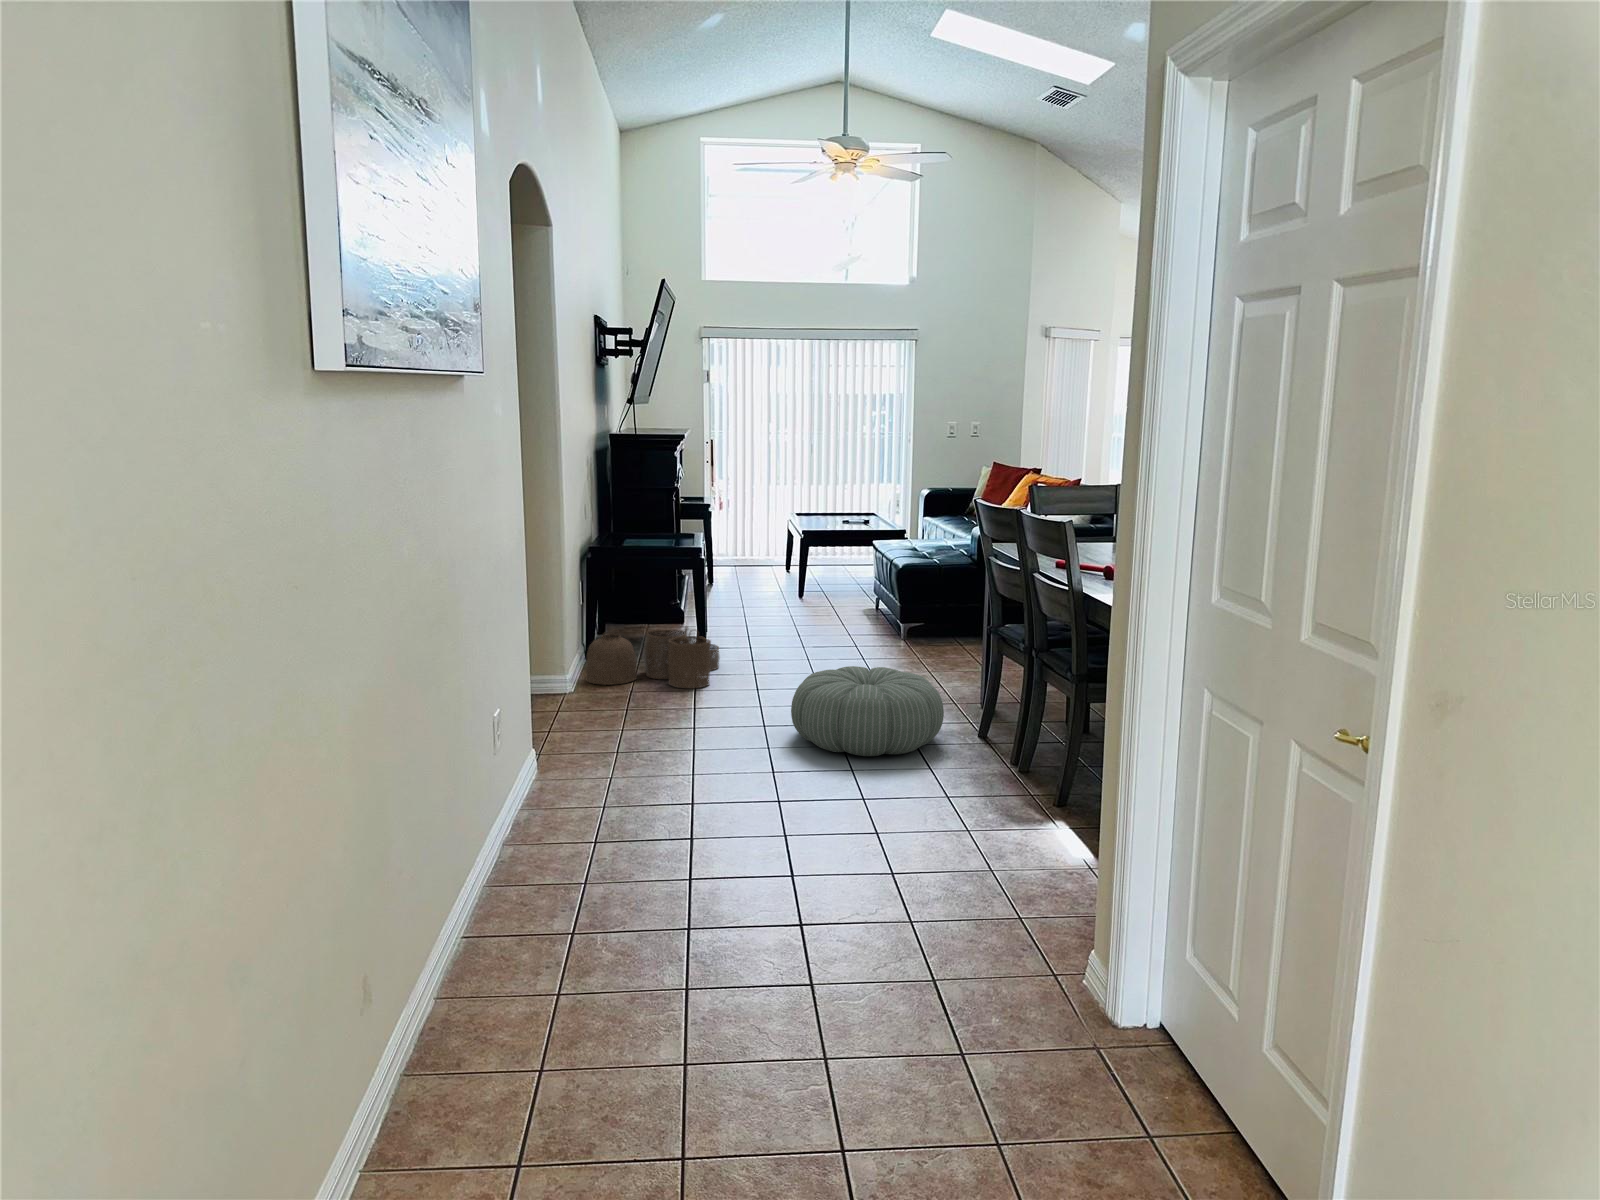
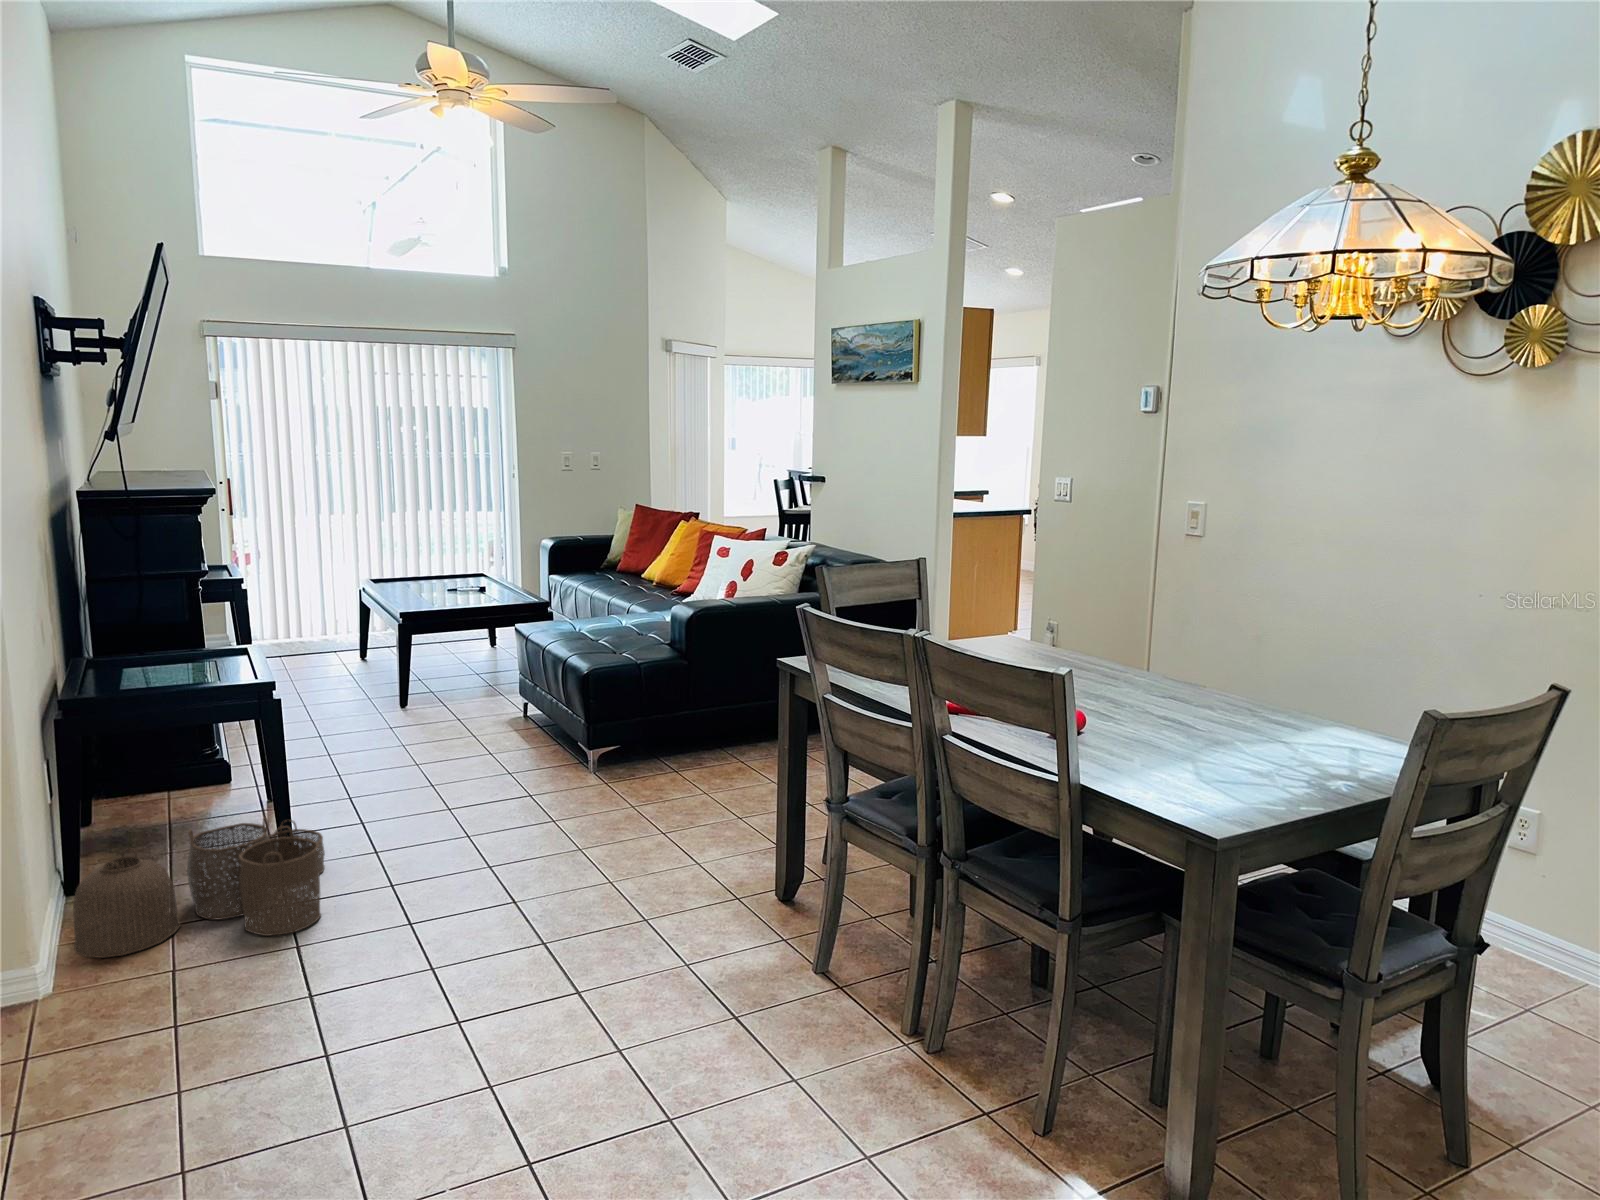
pouf: present [791,666,944,756] -> none [515,873,765,1060]

